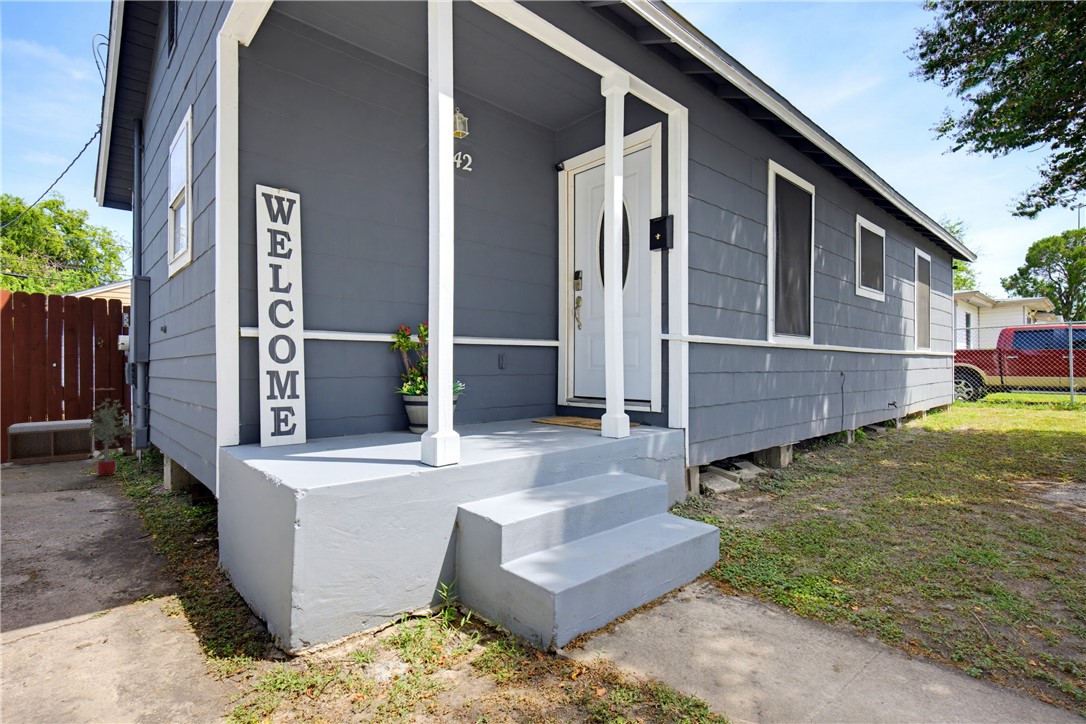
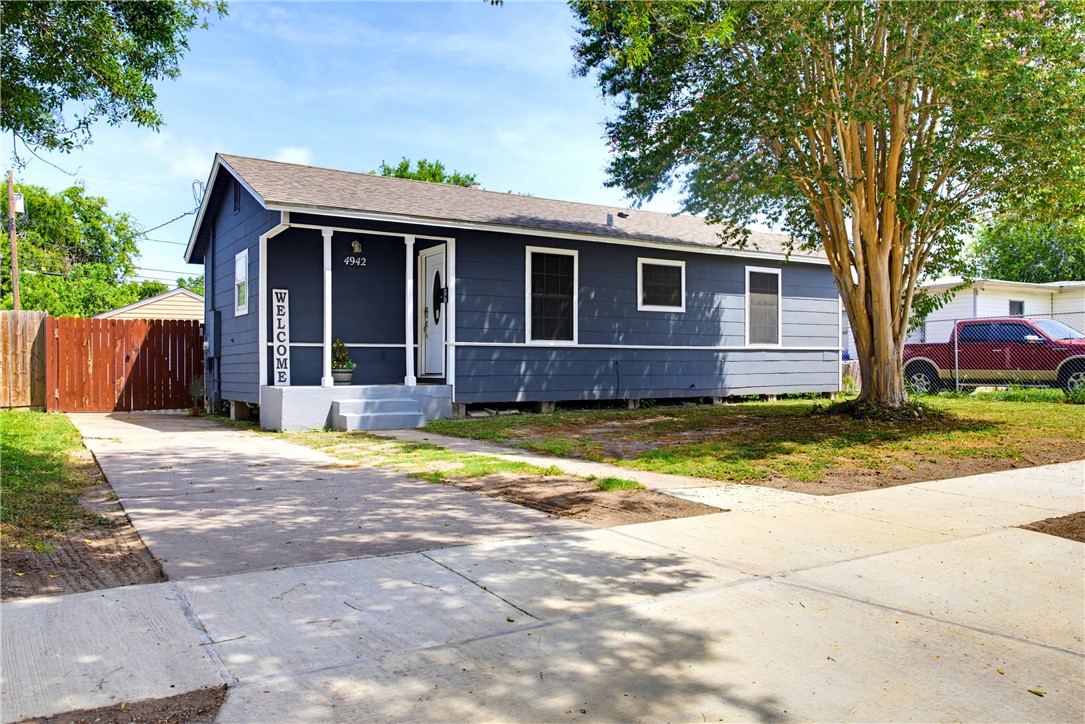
bench: present [7,419,95,465] -> none [141,389,181,412]

